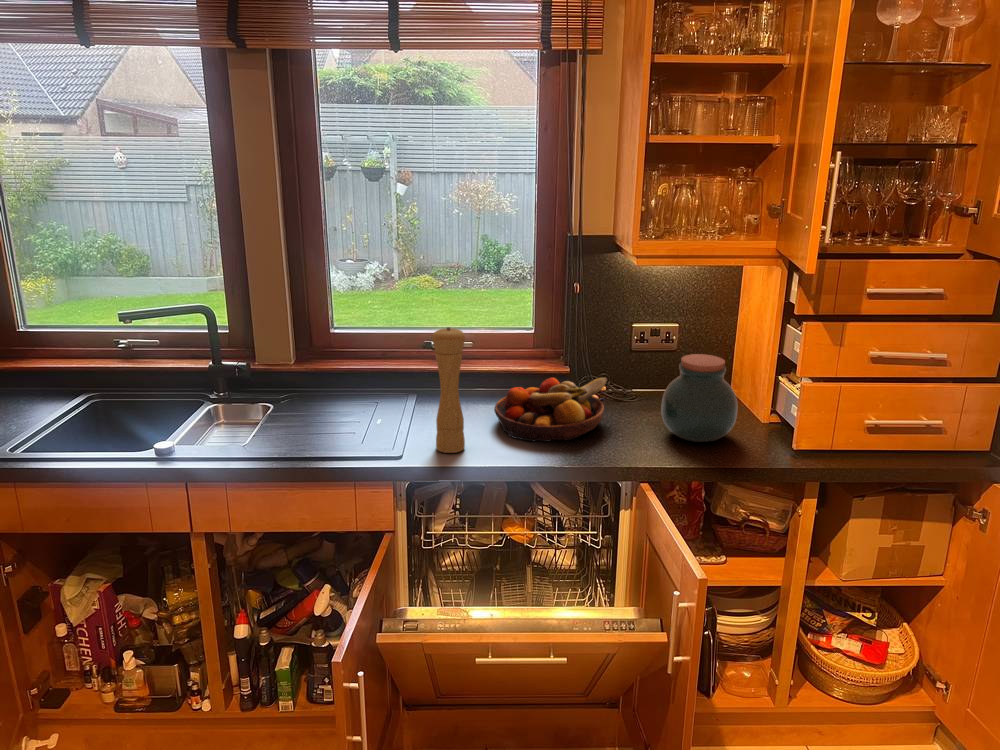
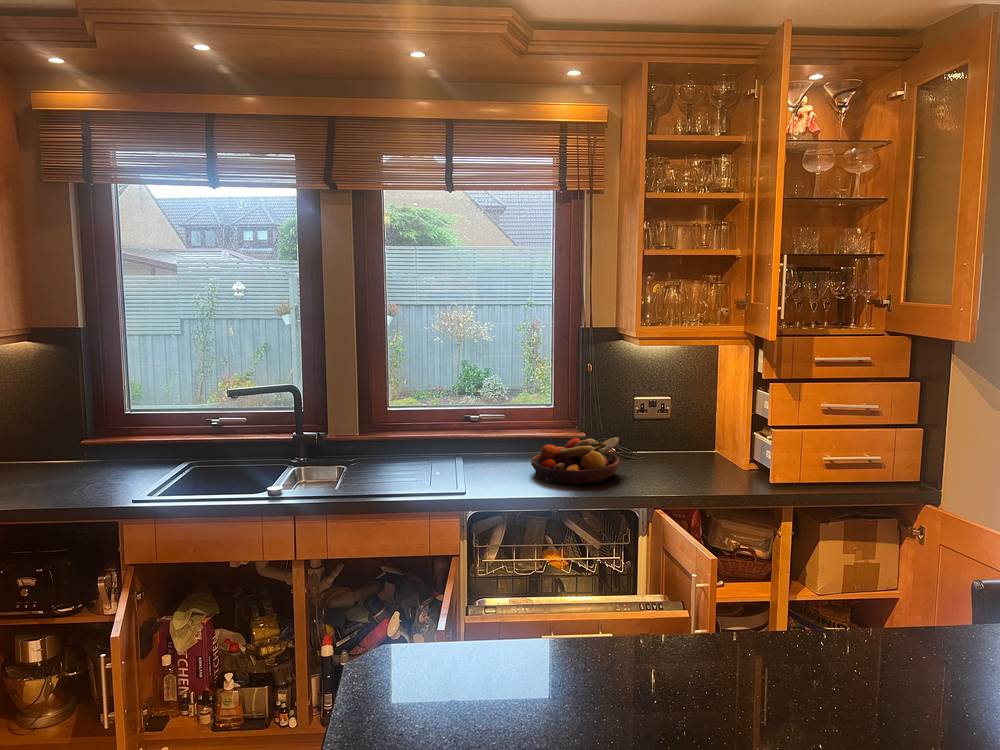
pepper mill: present [433,327,465,453] -> none [489,391,514,492]
jar: present [661,354,737,442] -> none [665,414,724,482]

